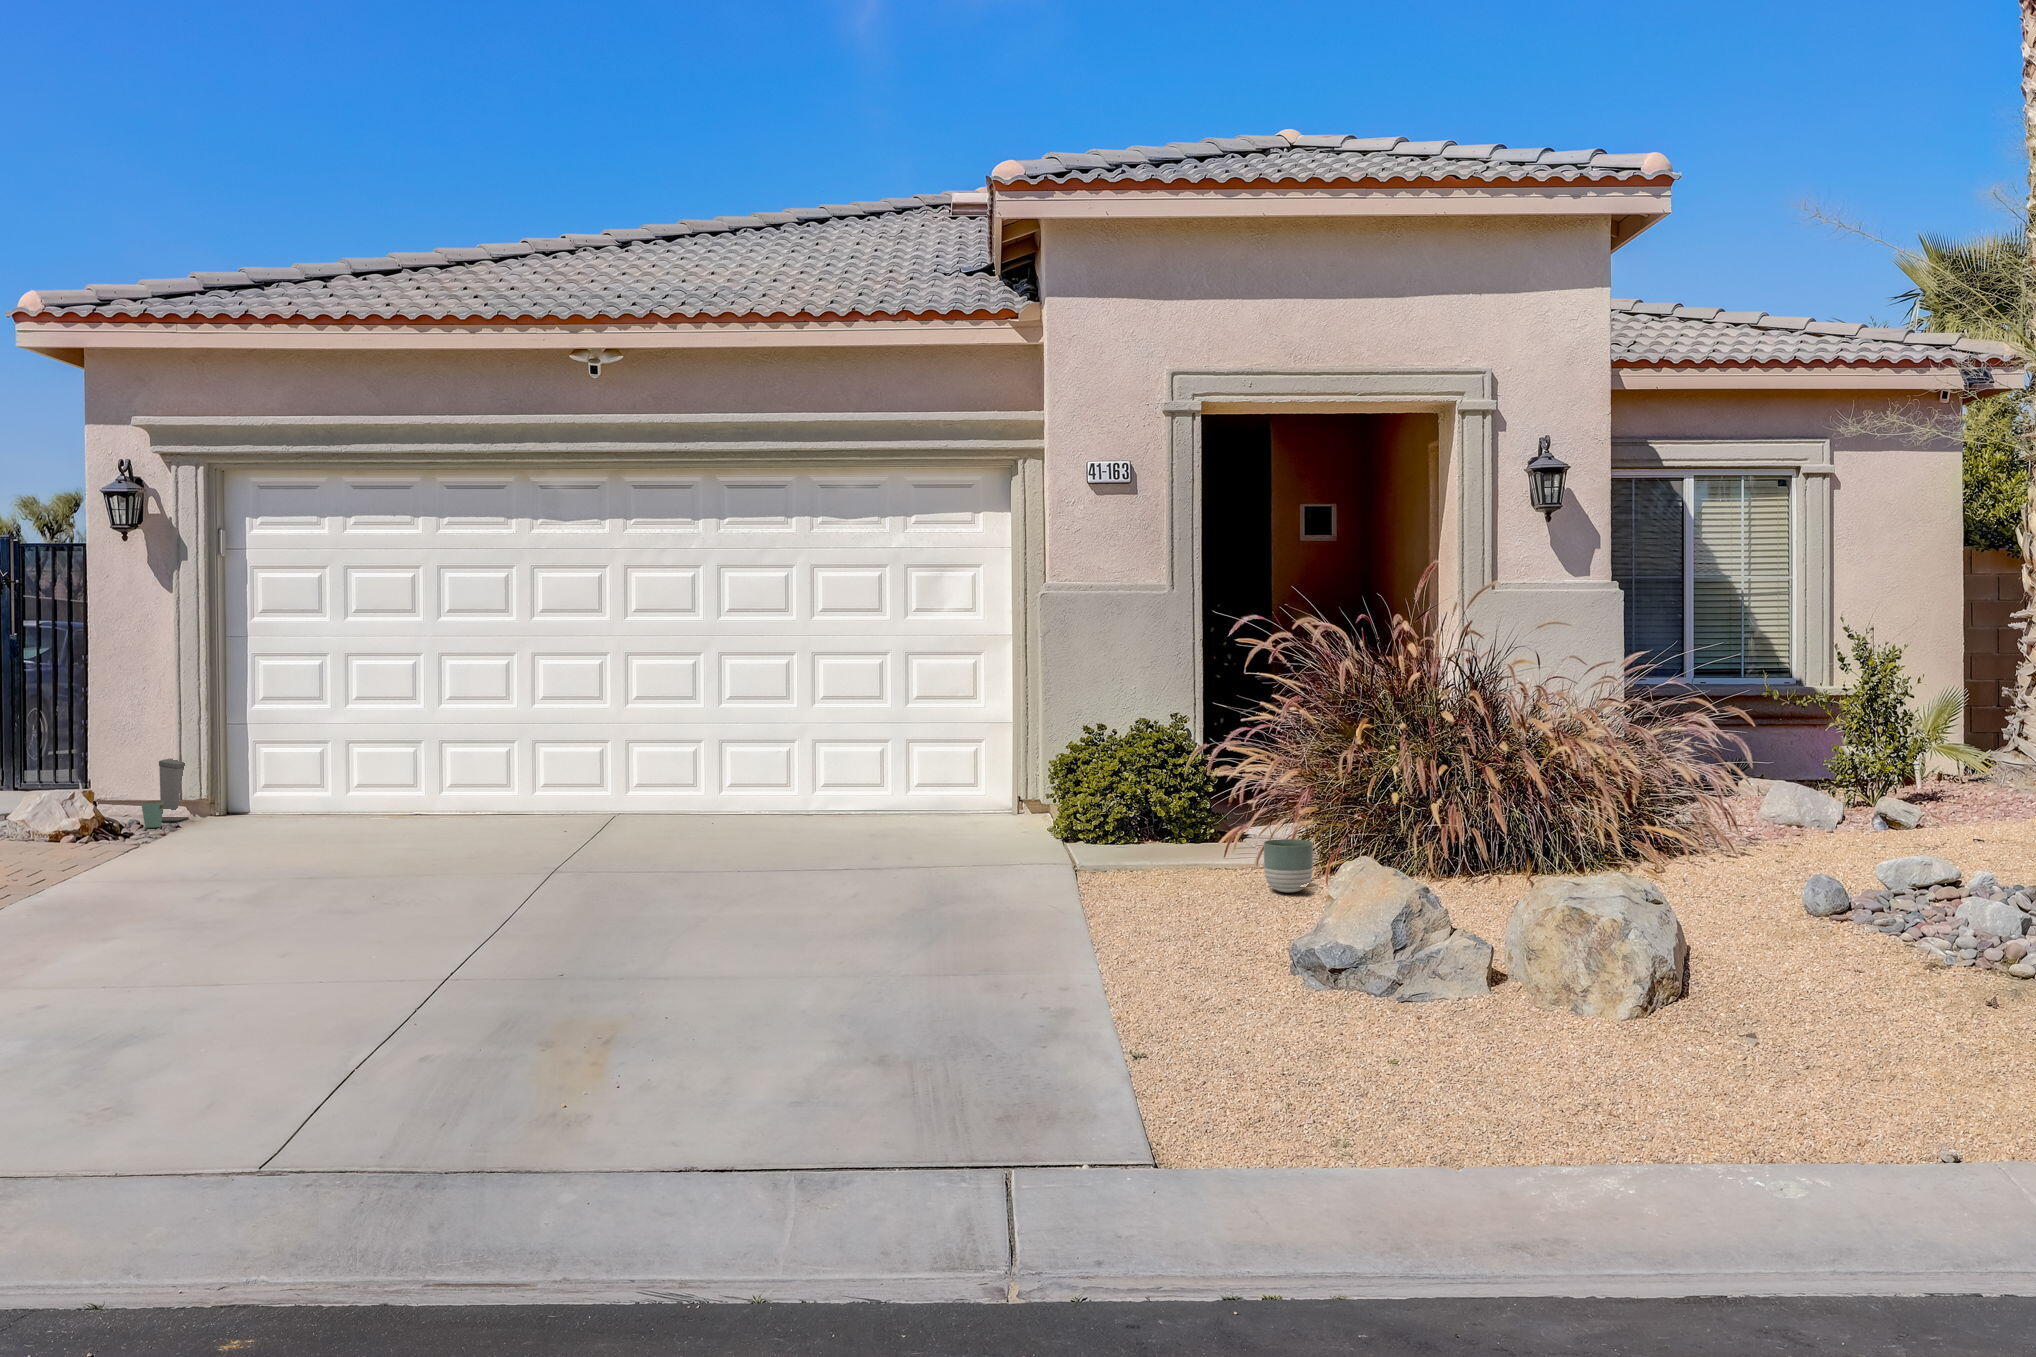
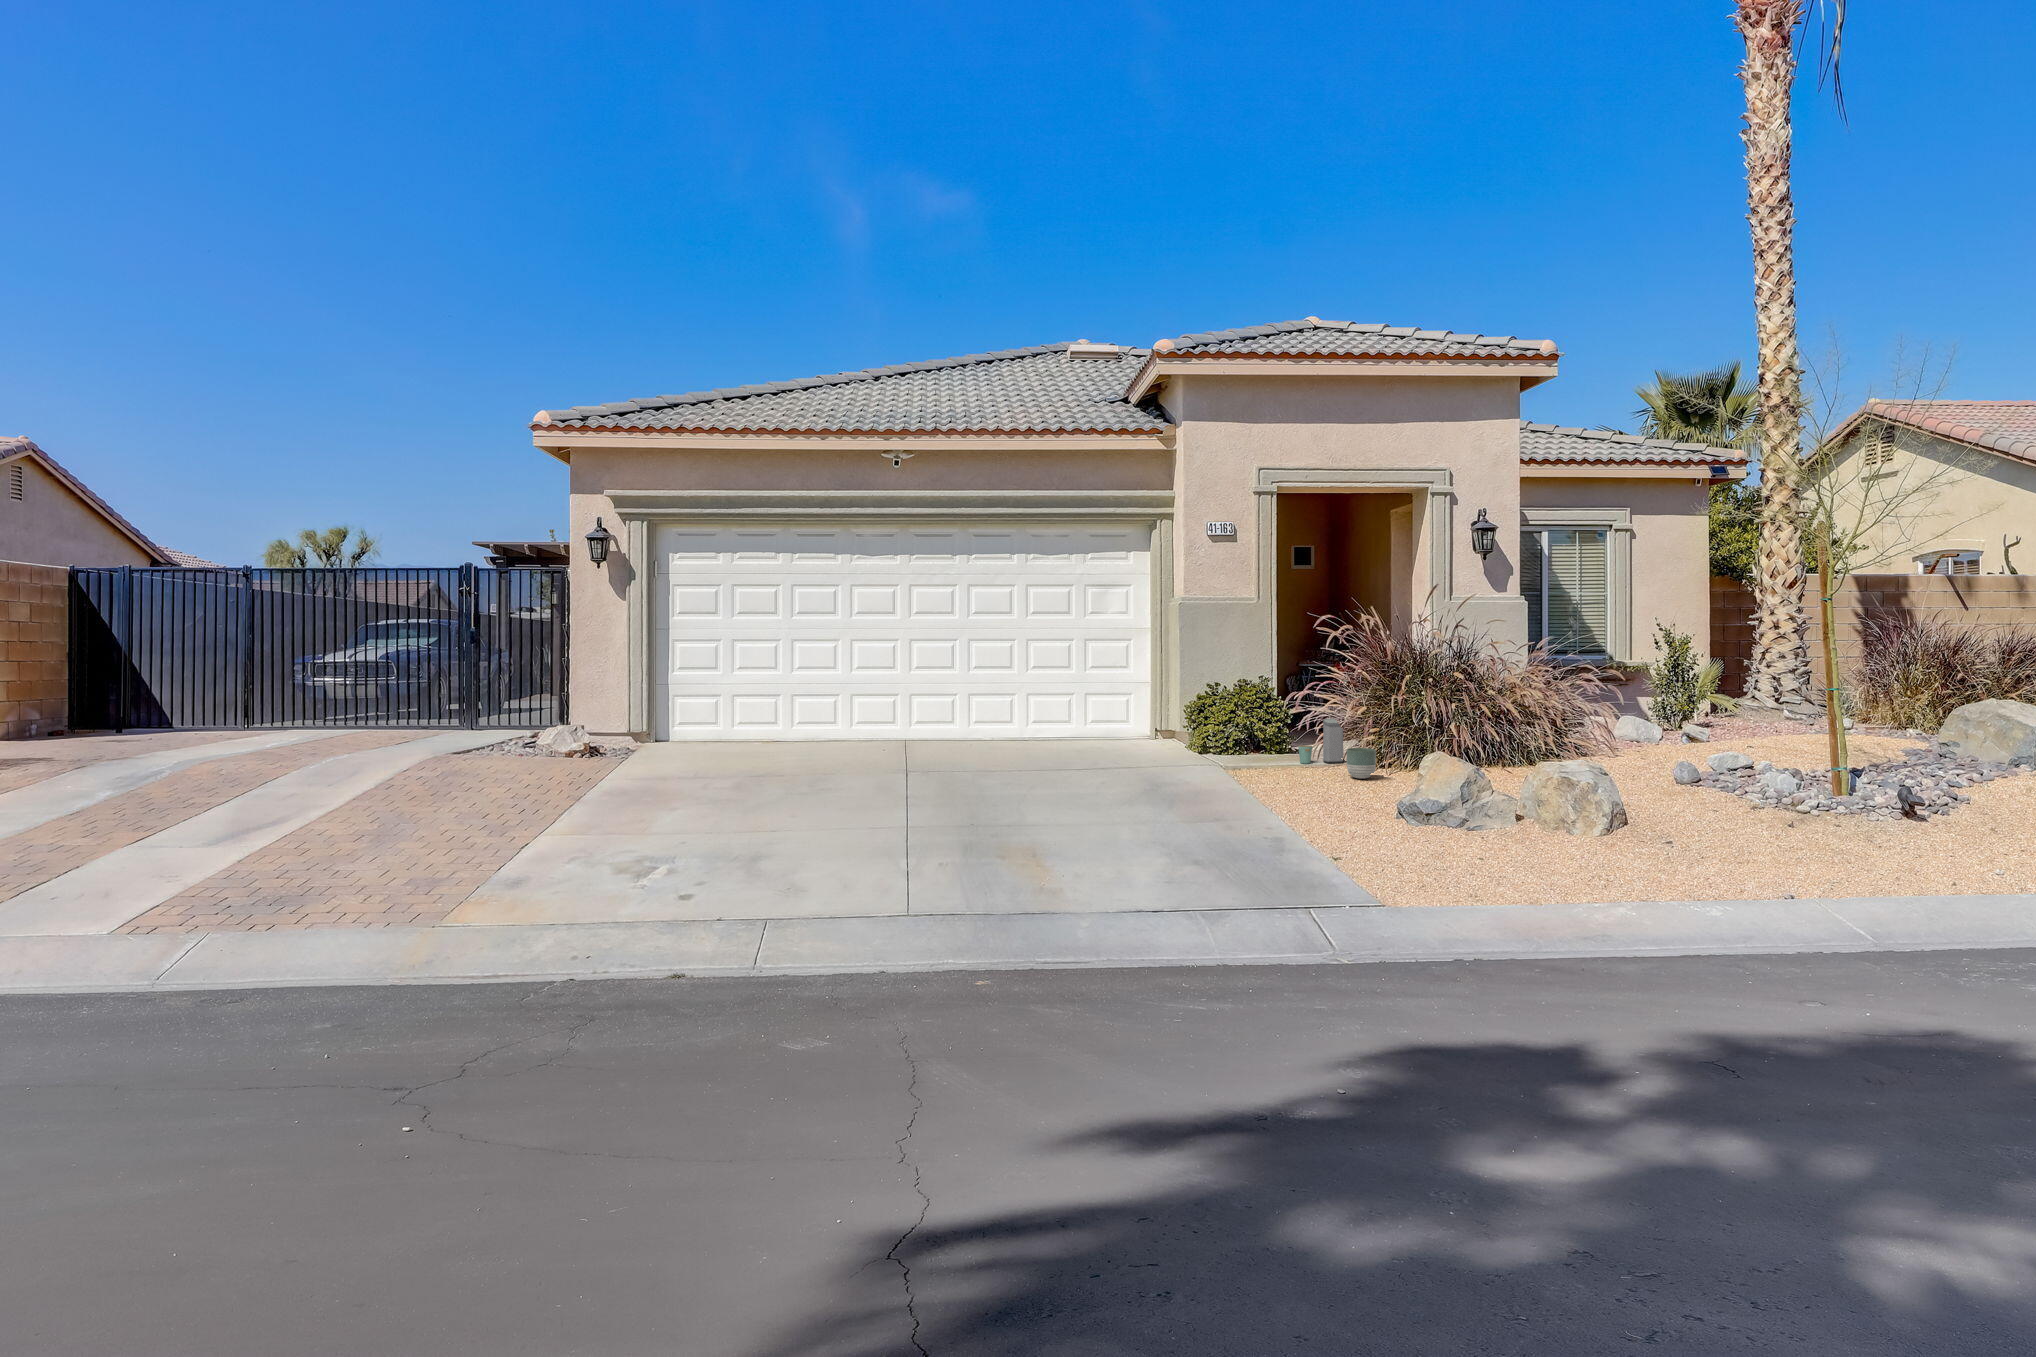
trash can: present [141,758,189,828] -> present [1298,719,1343,764]

